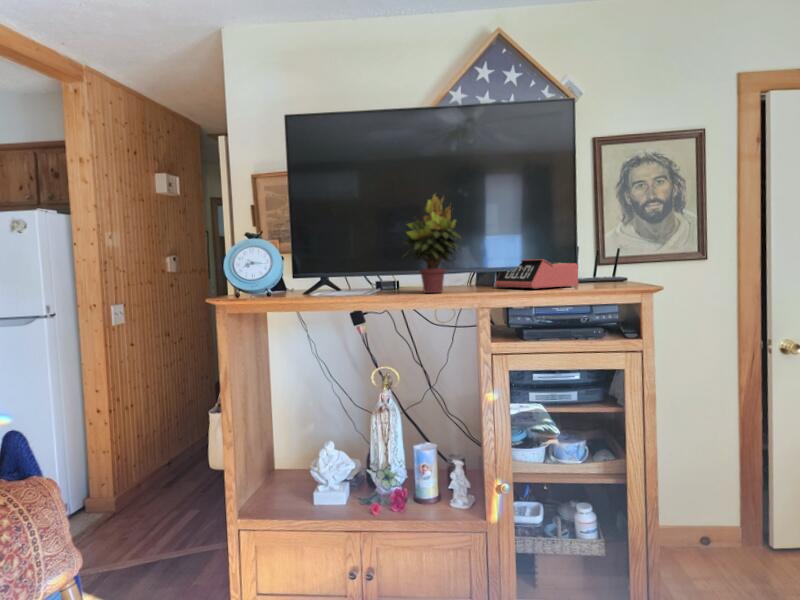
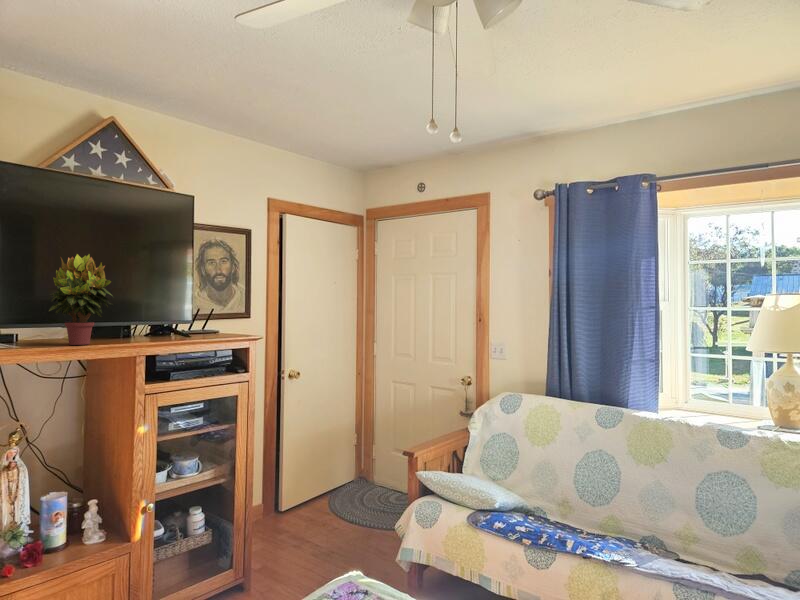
alarm clock: present [495,259,578,289] -> none [127,316,201,339]

